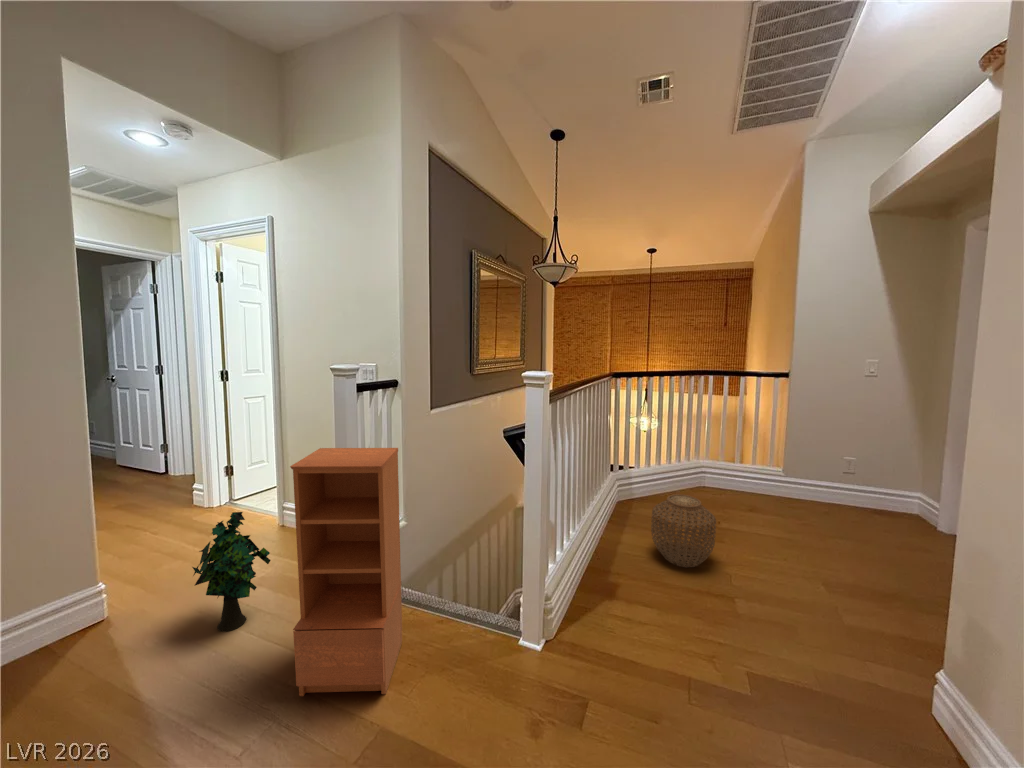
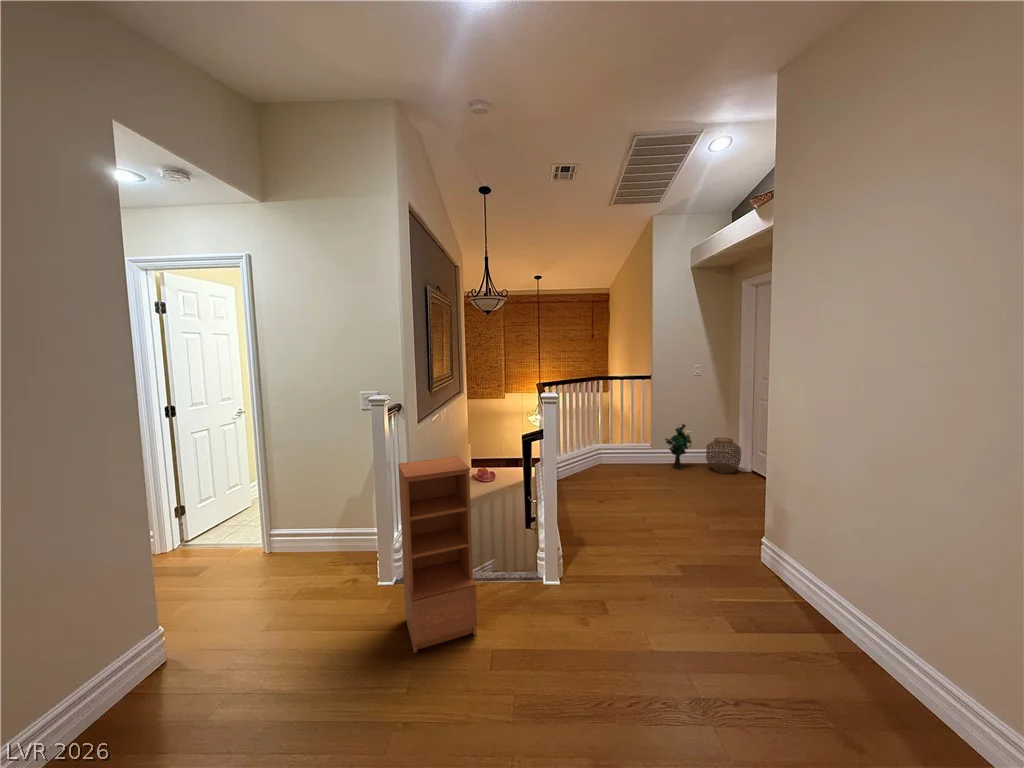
woven basket: present [651,494,716,567] -> present [706,438,741,473]
decorative plant: present [192,512,271,632] -> present [665,424,691,469]

